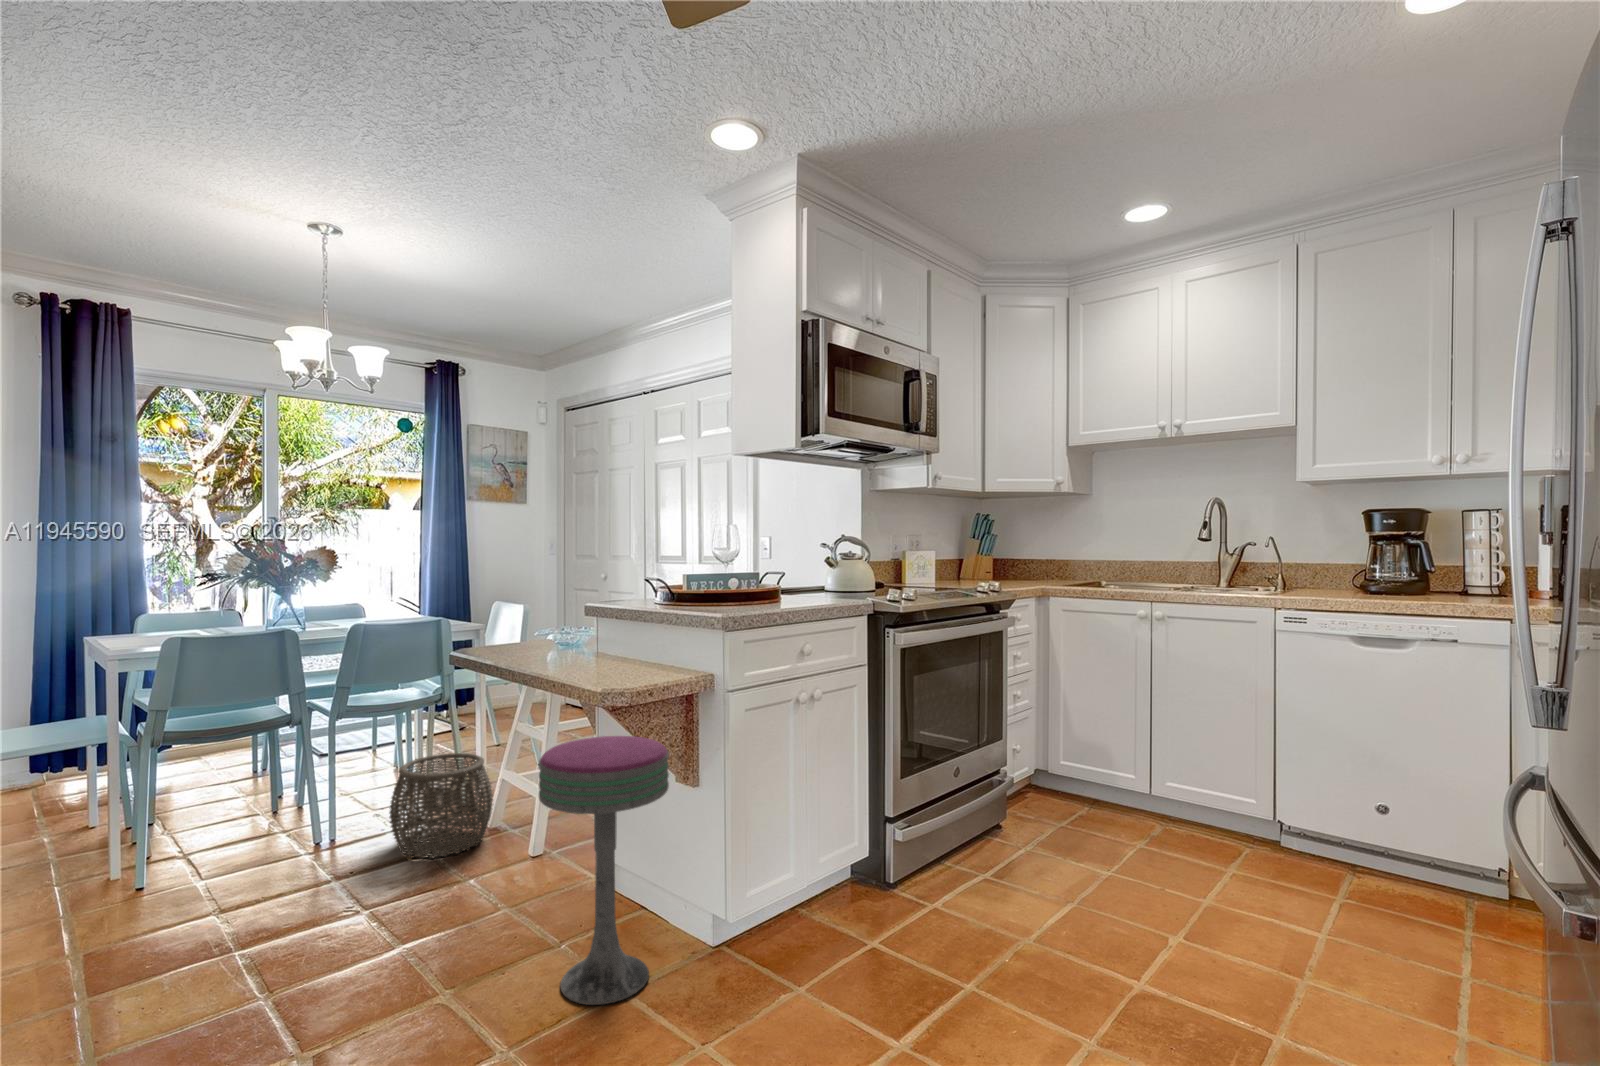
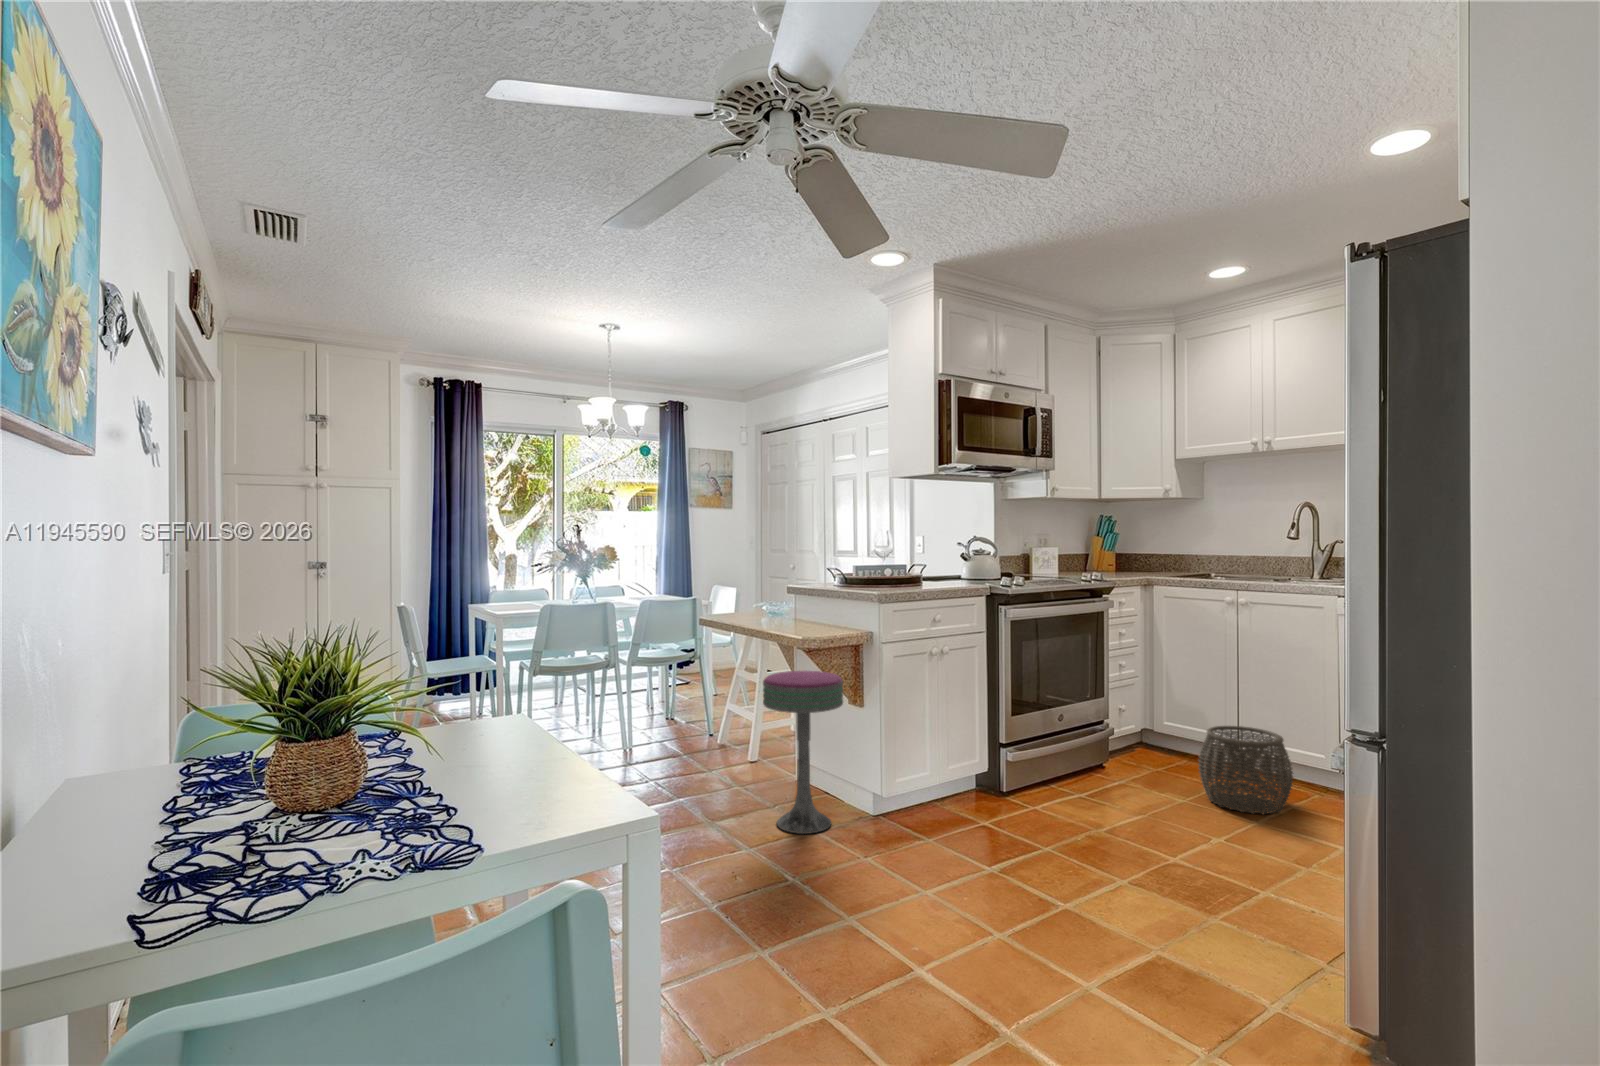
woven basket: present [389,753,493,858] -> present [1198,726,1293,814]

